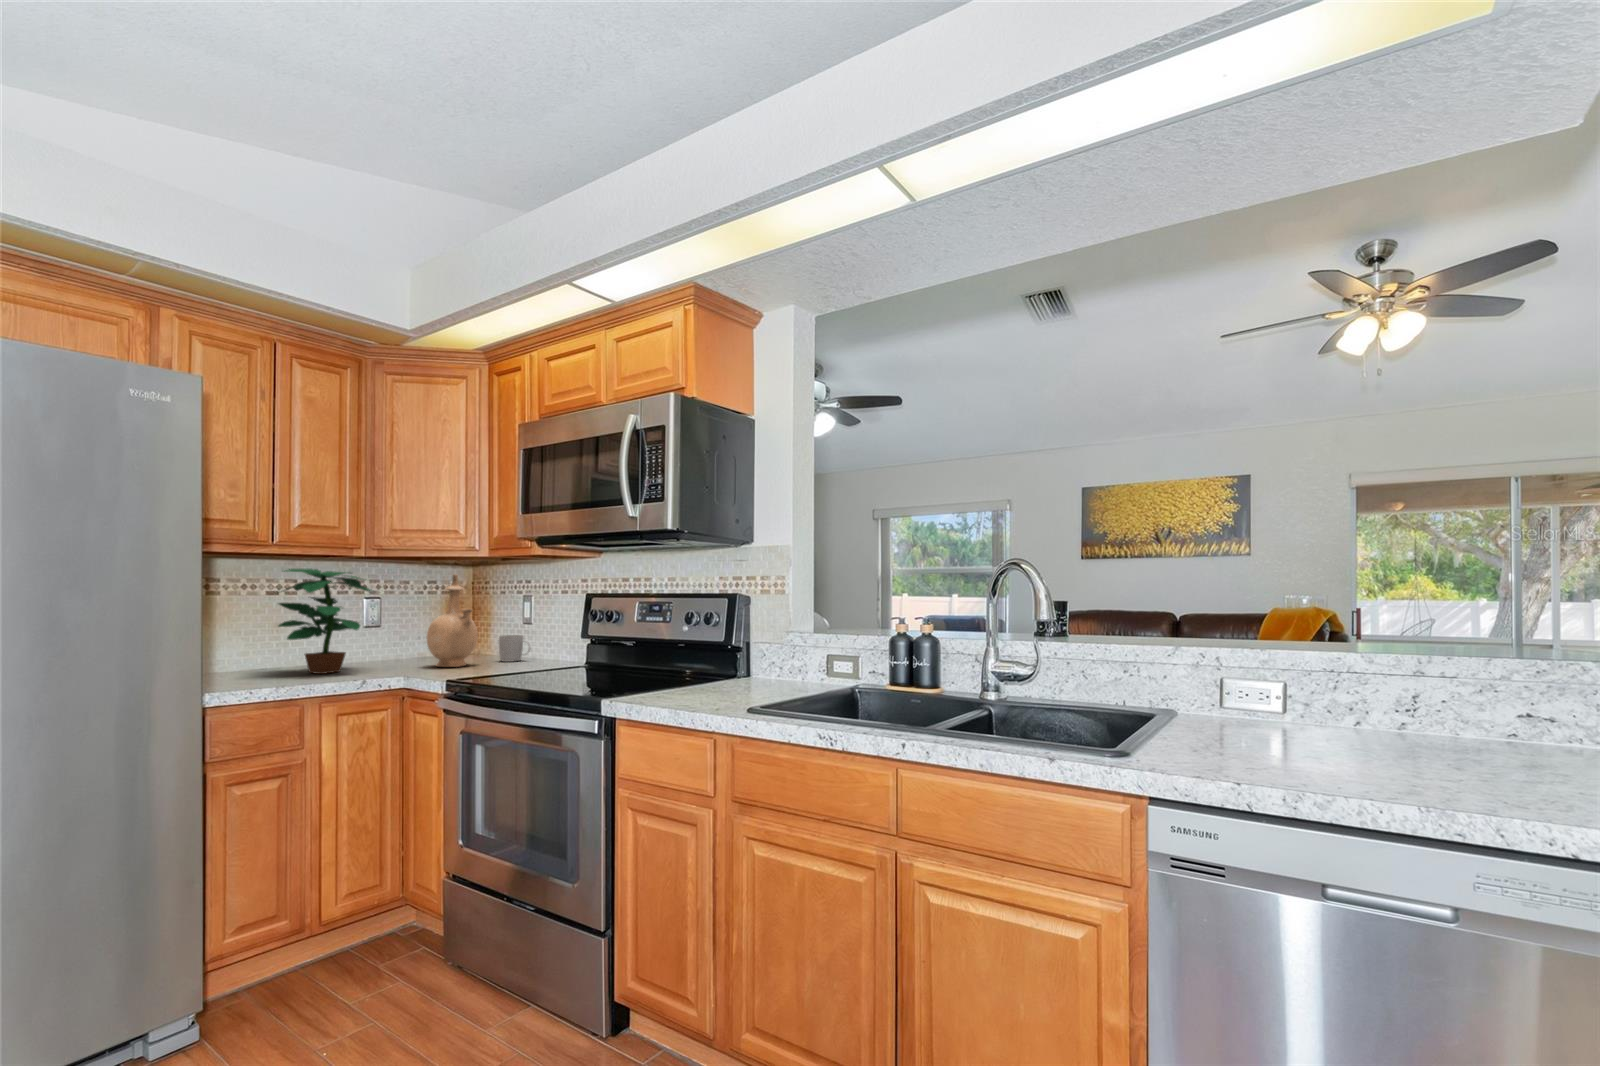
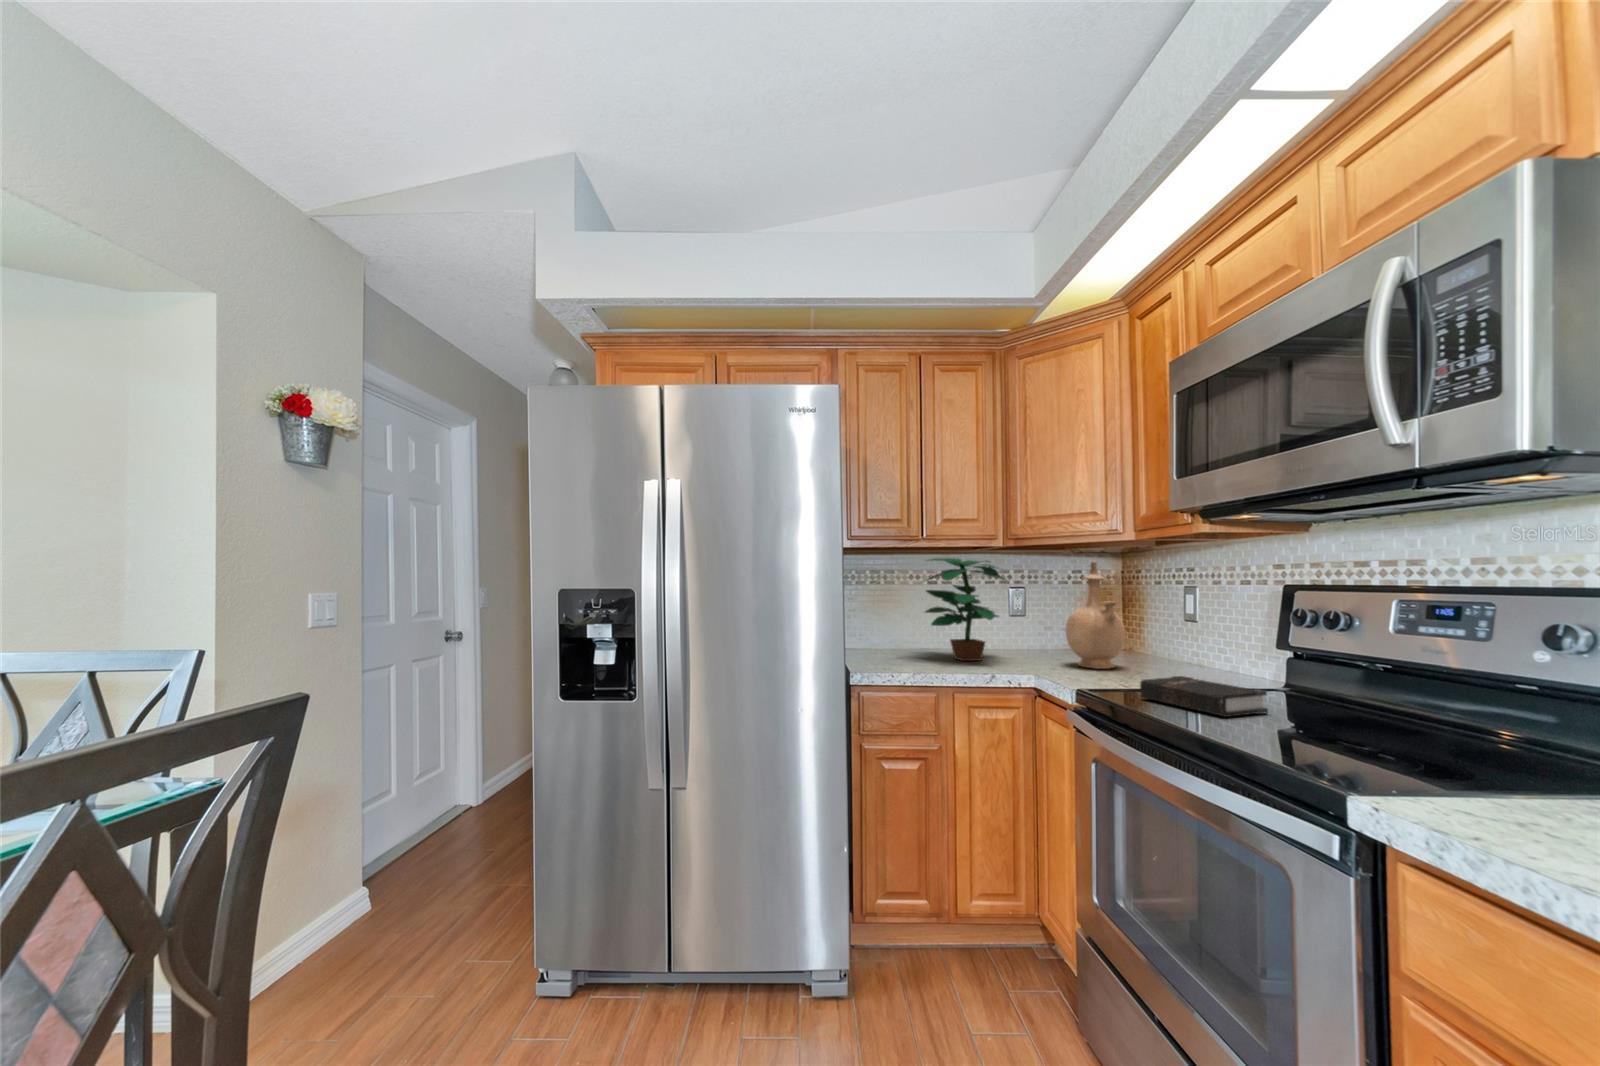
mug: present [499,635,530,662] -> none [1154,635,1198,669]
hardback book: none [491,661,569,682] -> present [1140,676,1268,717]

